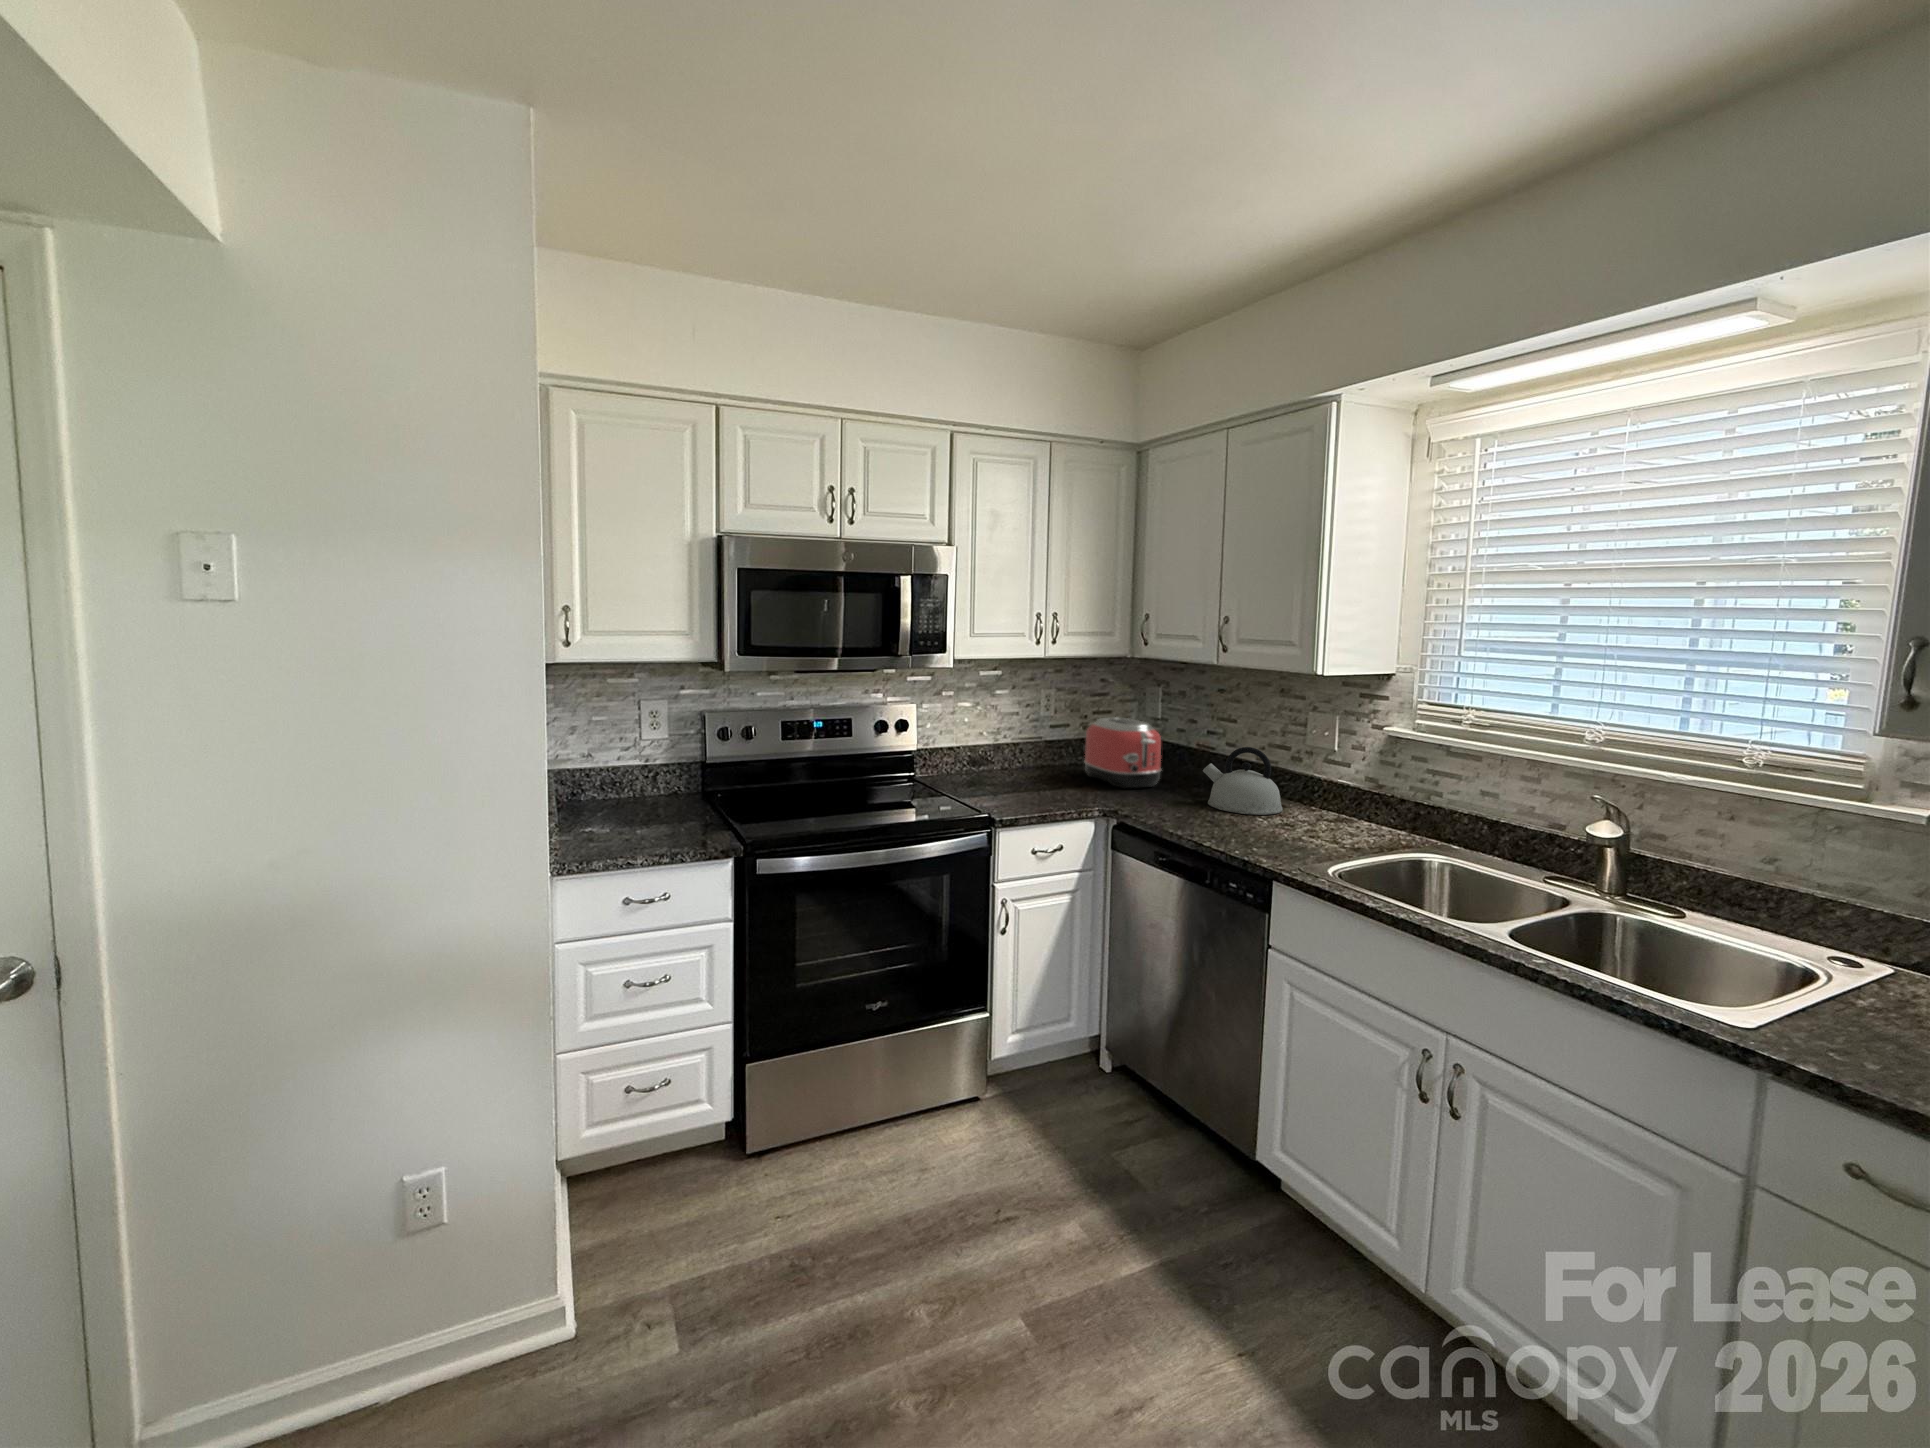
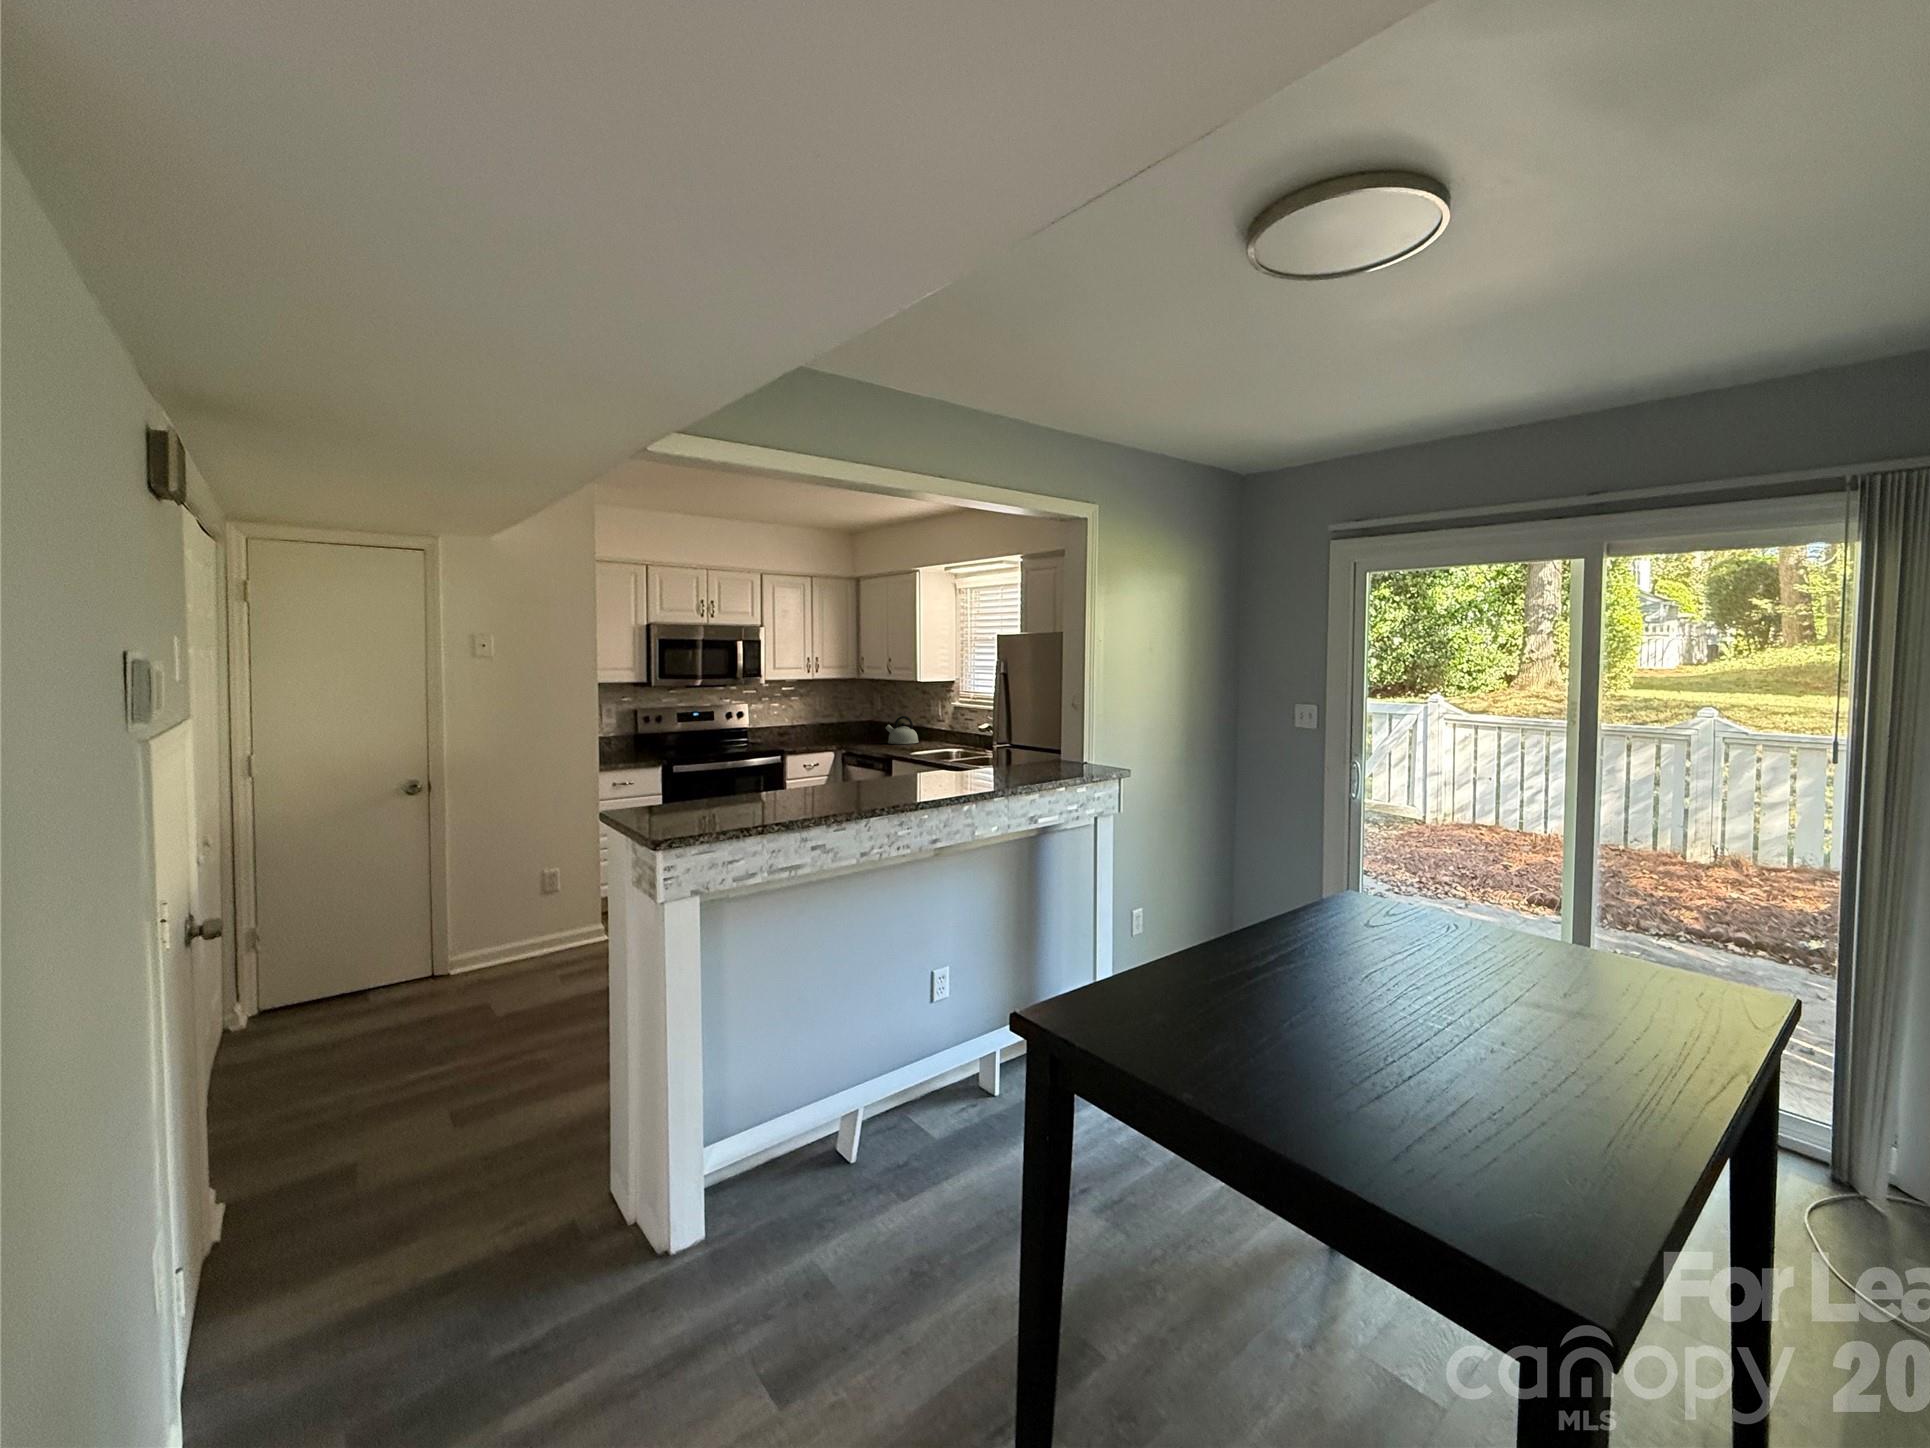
toaster: present [1084,717,1161,789] -> none [837,709,873,742]

